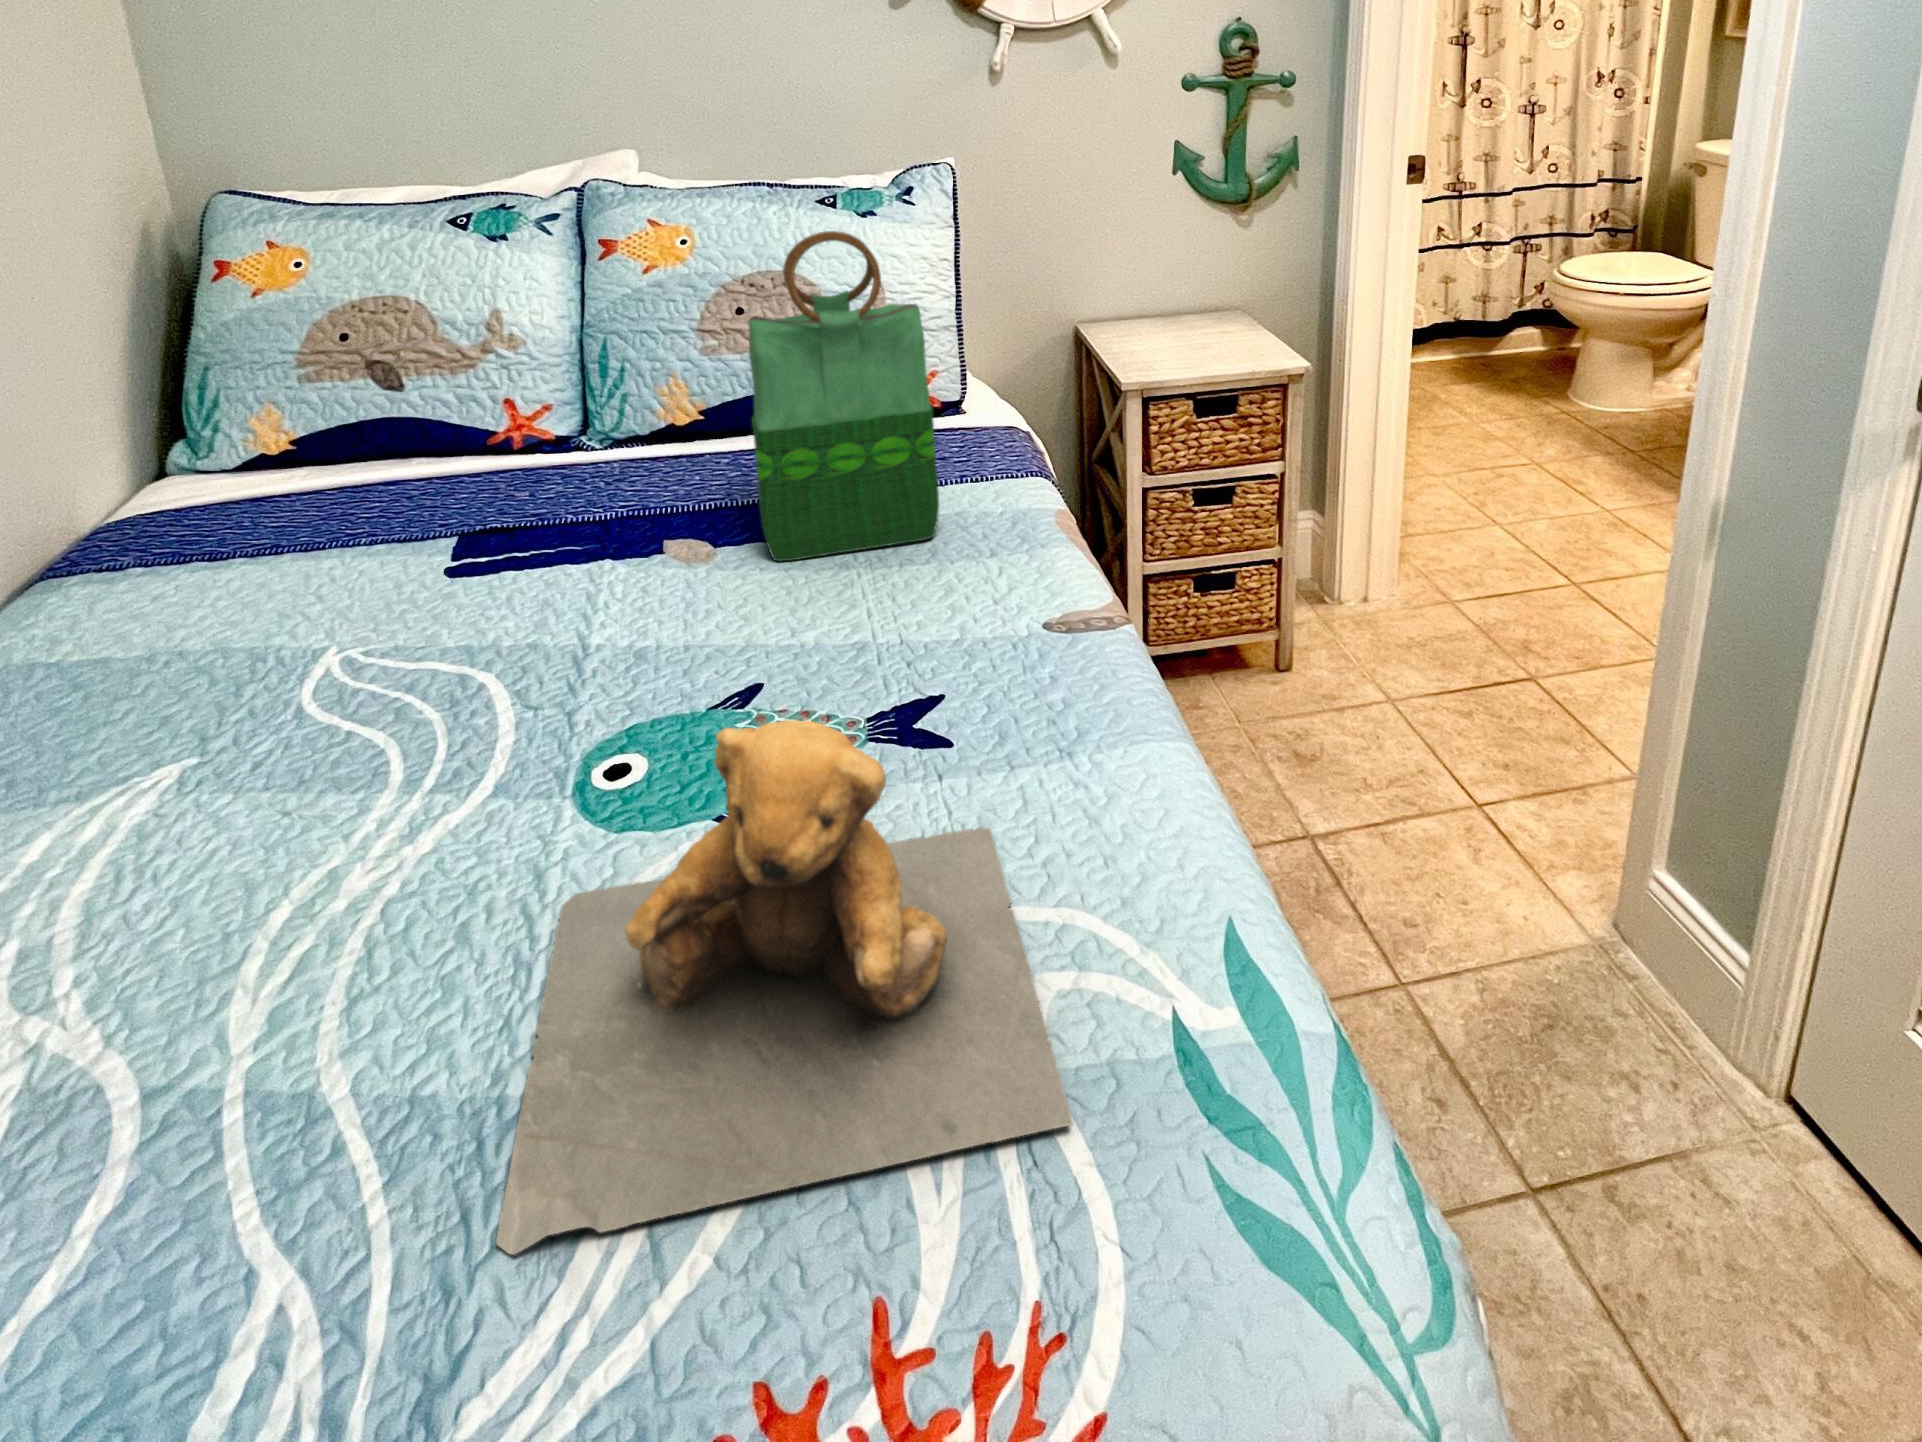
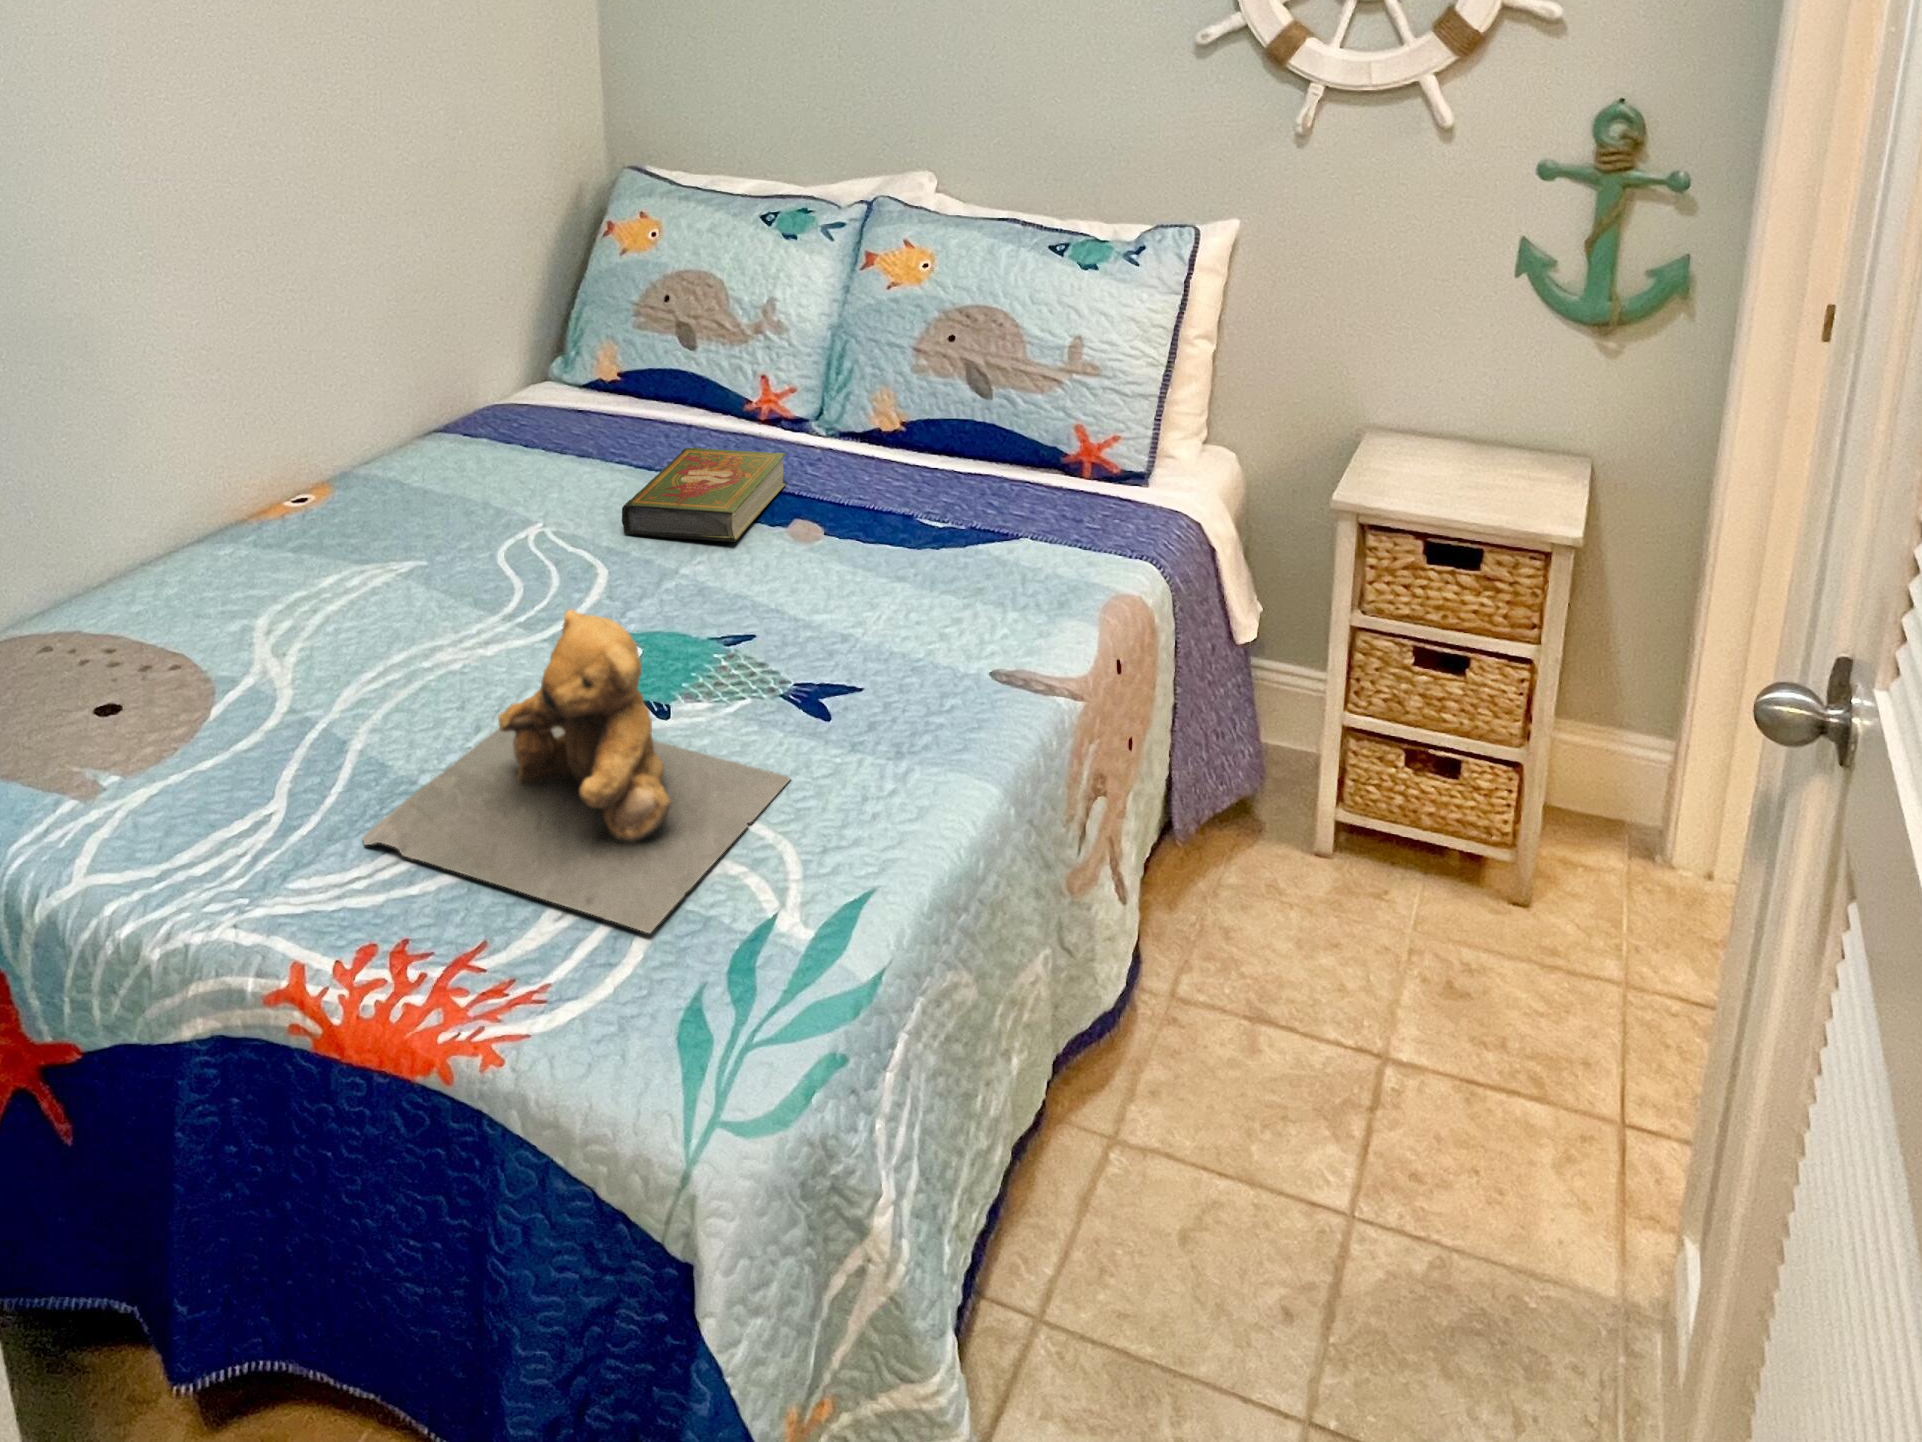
tote bag: present [749,231,939,562] -> none [845,283,1006,579]
book: none [464,472,631,622] -> present [622,447,786,542]

